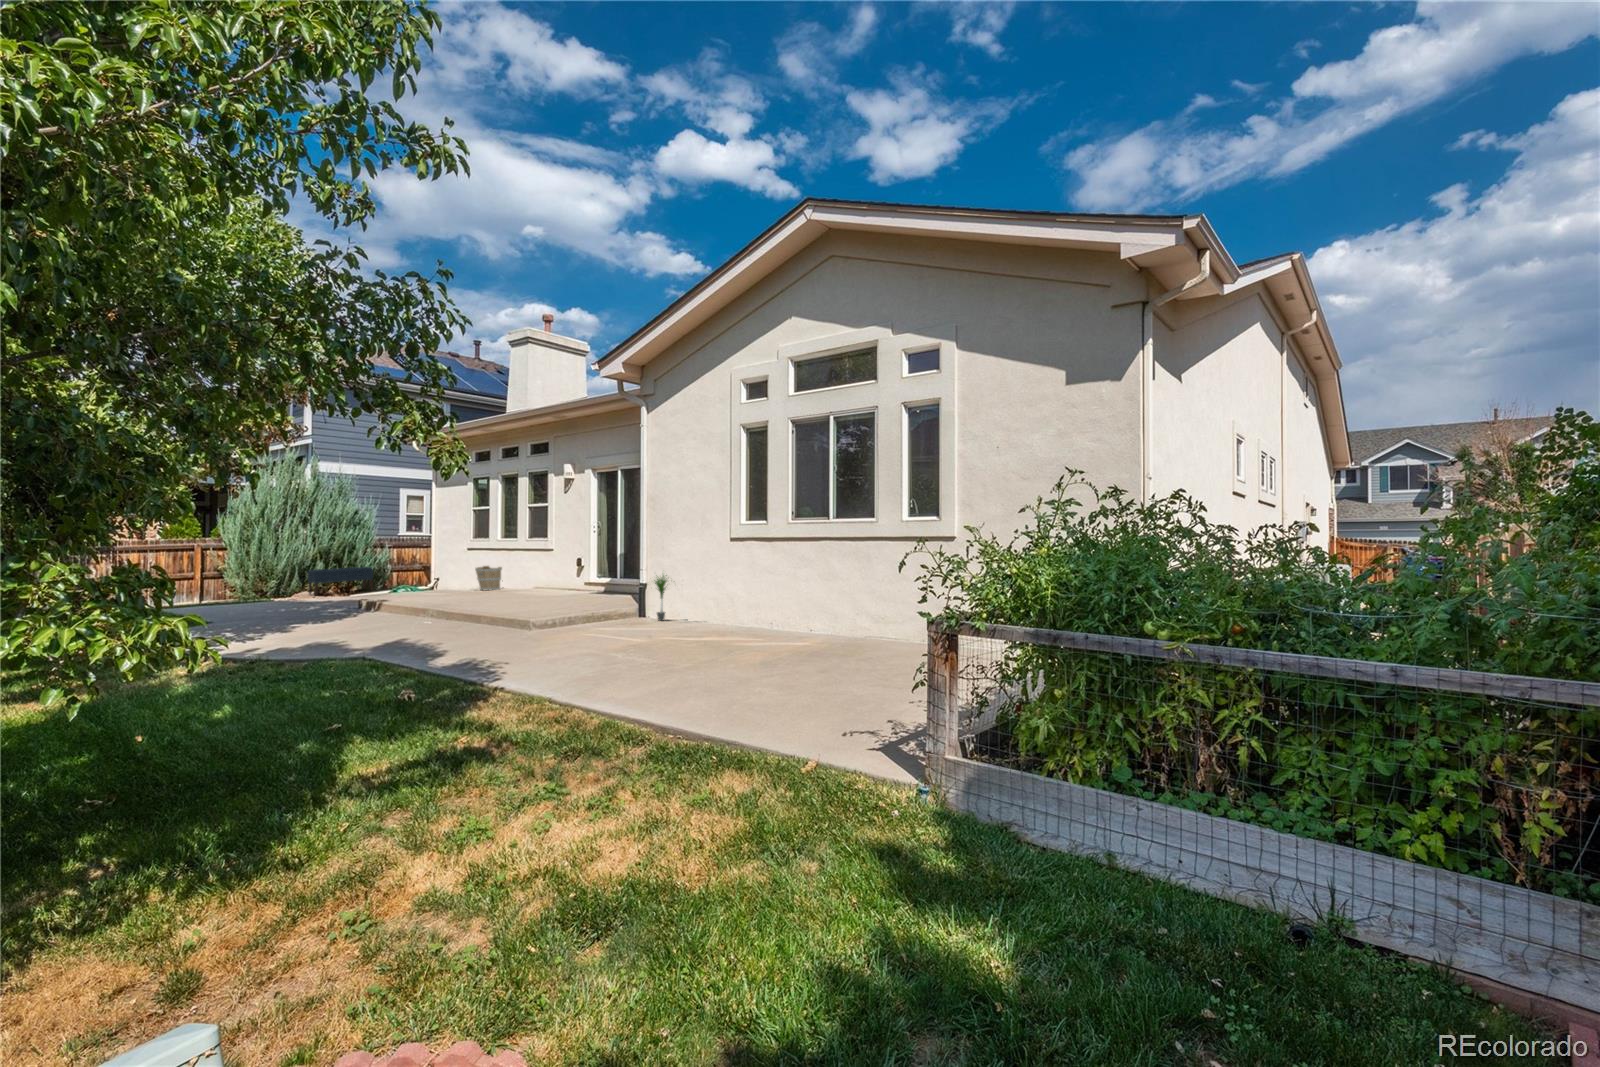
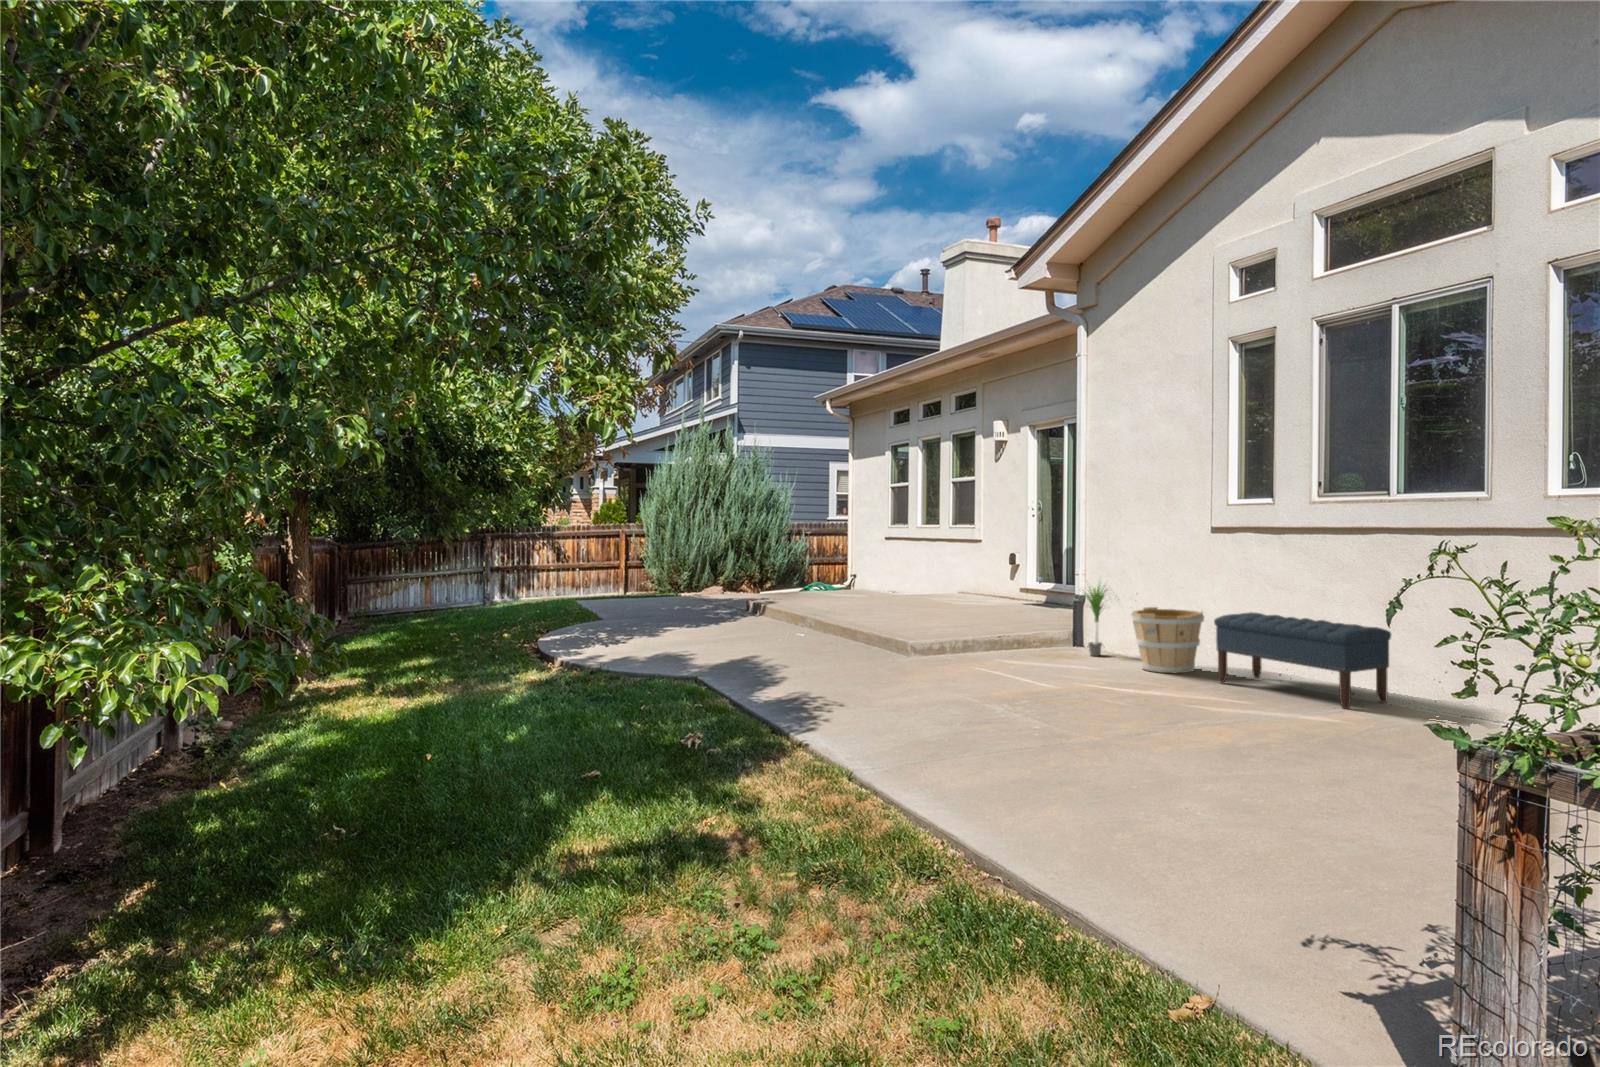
bench: present [307,566,373,595] -> present [1214,612,1391,709]
wooden bucket: present [475,566,502,591] -> present [1131,607,1204,673]

